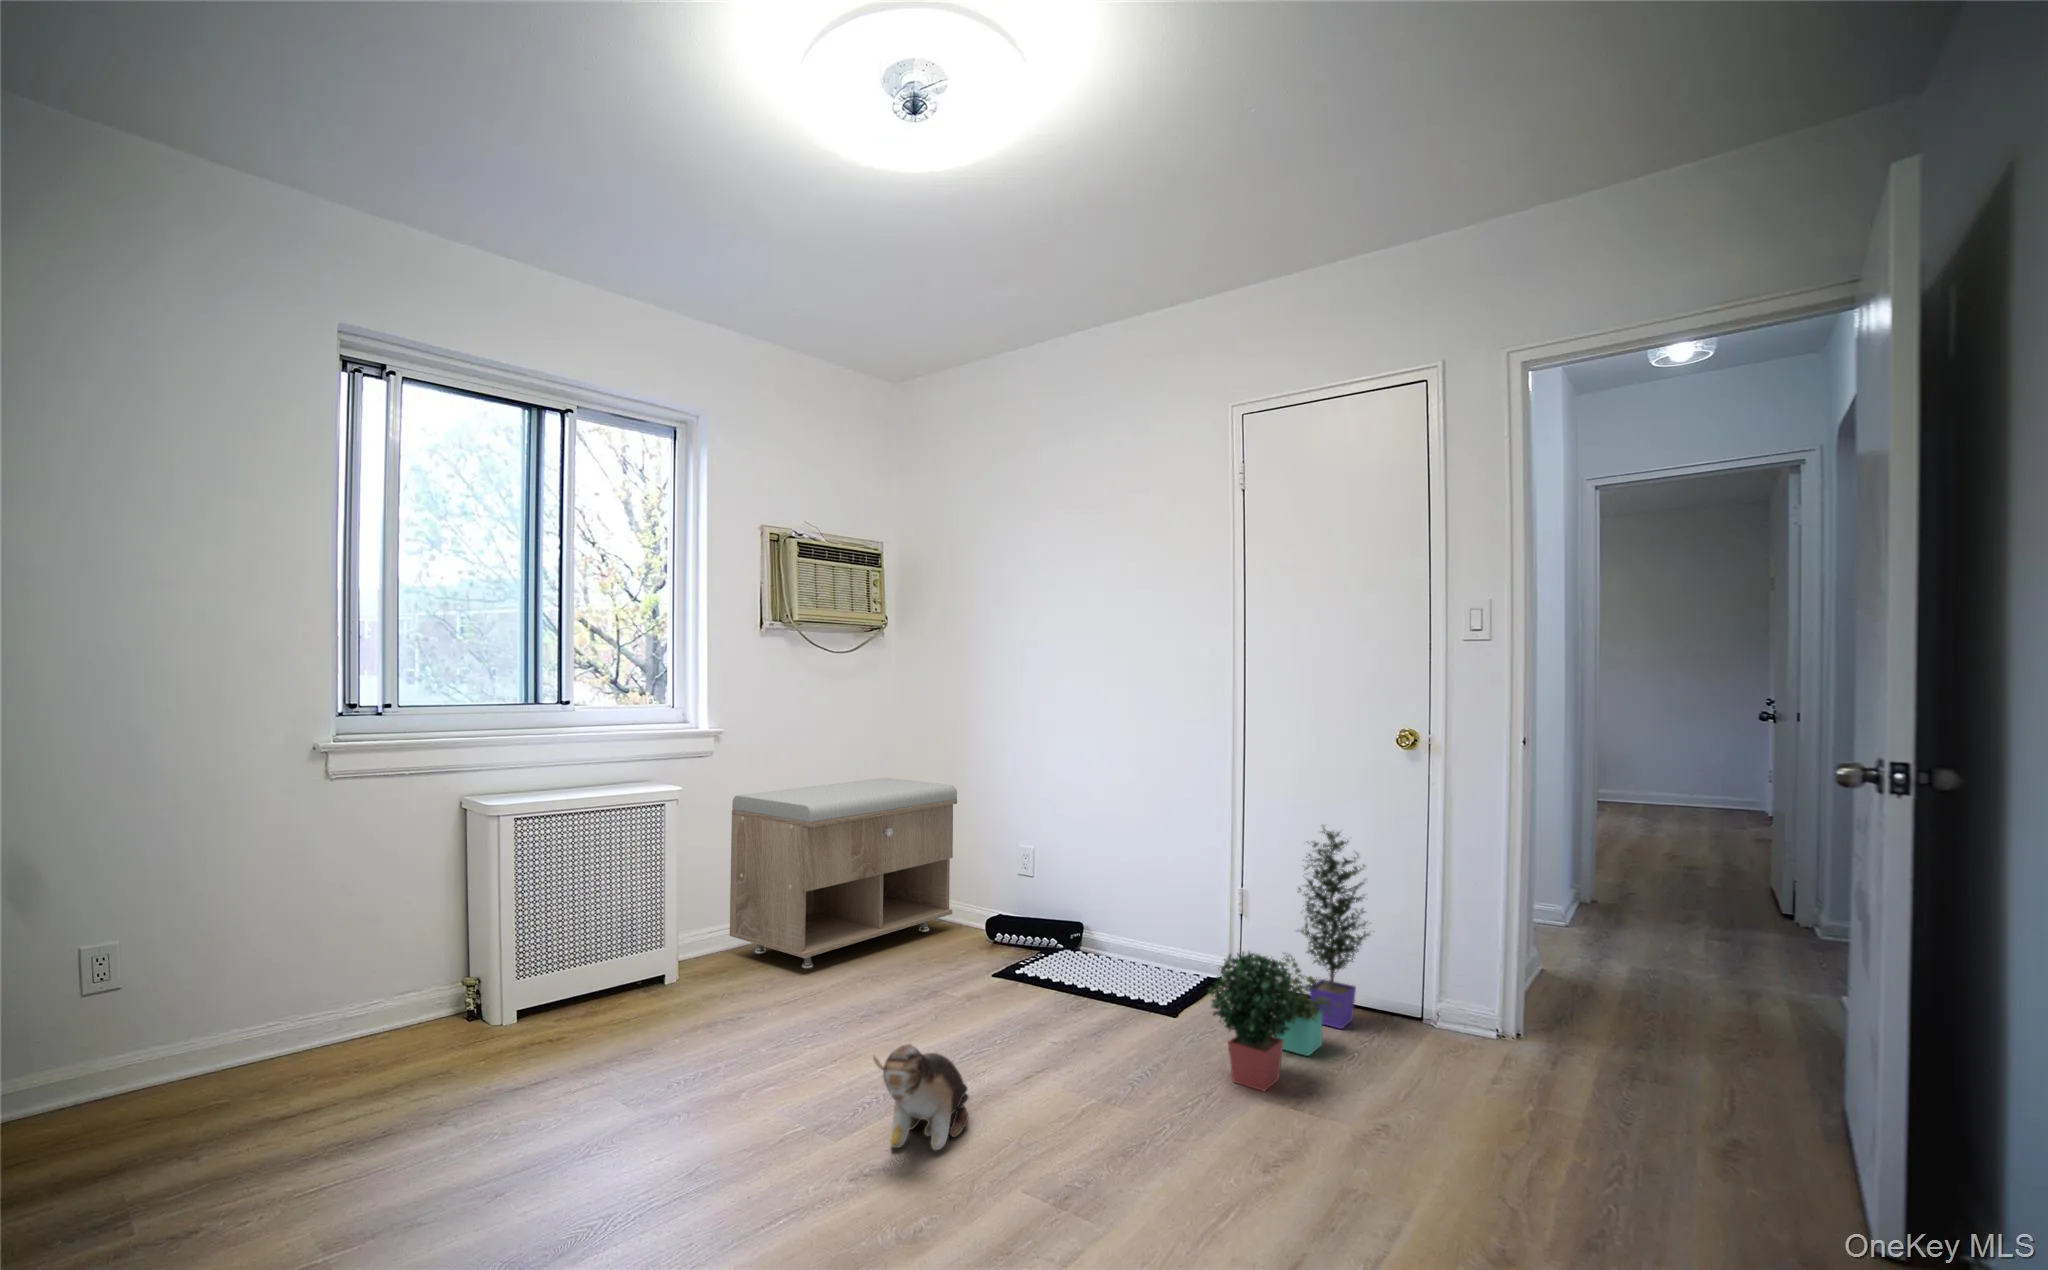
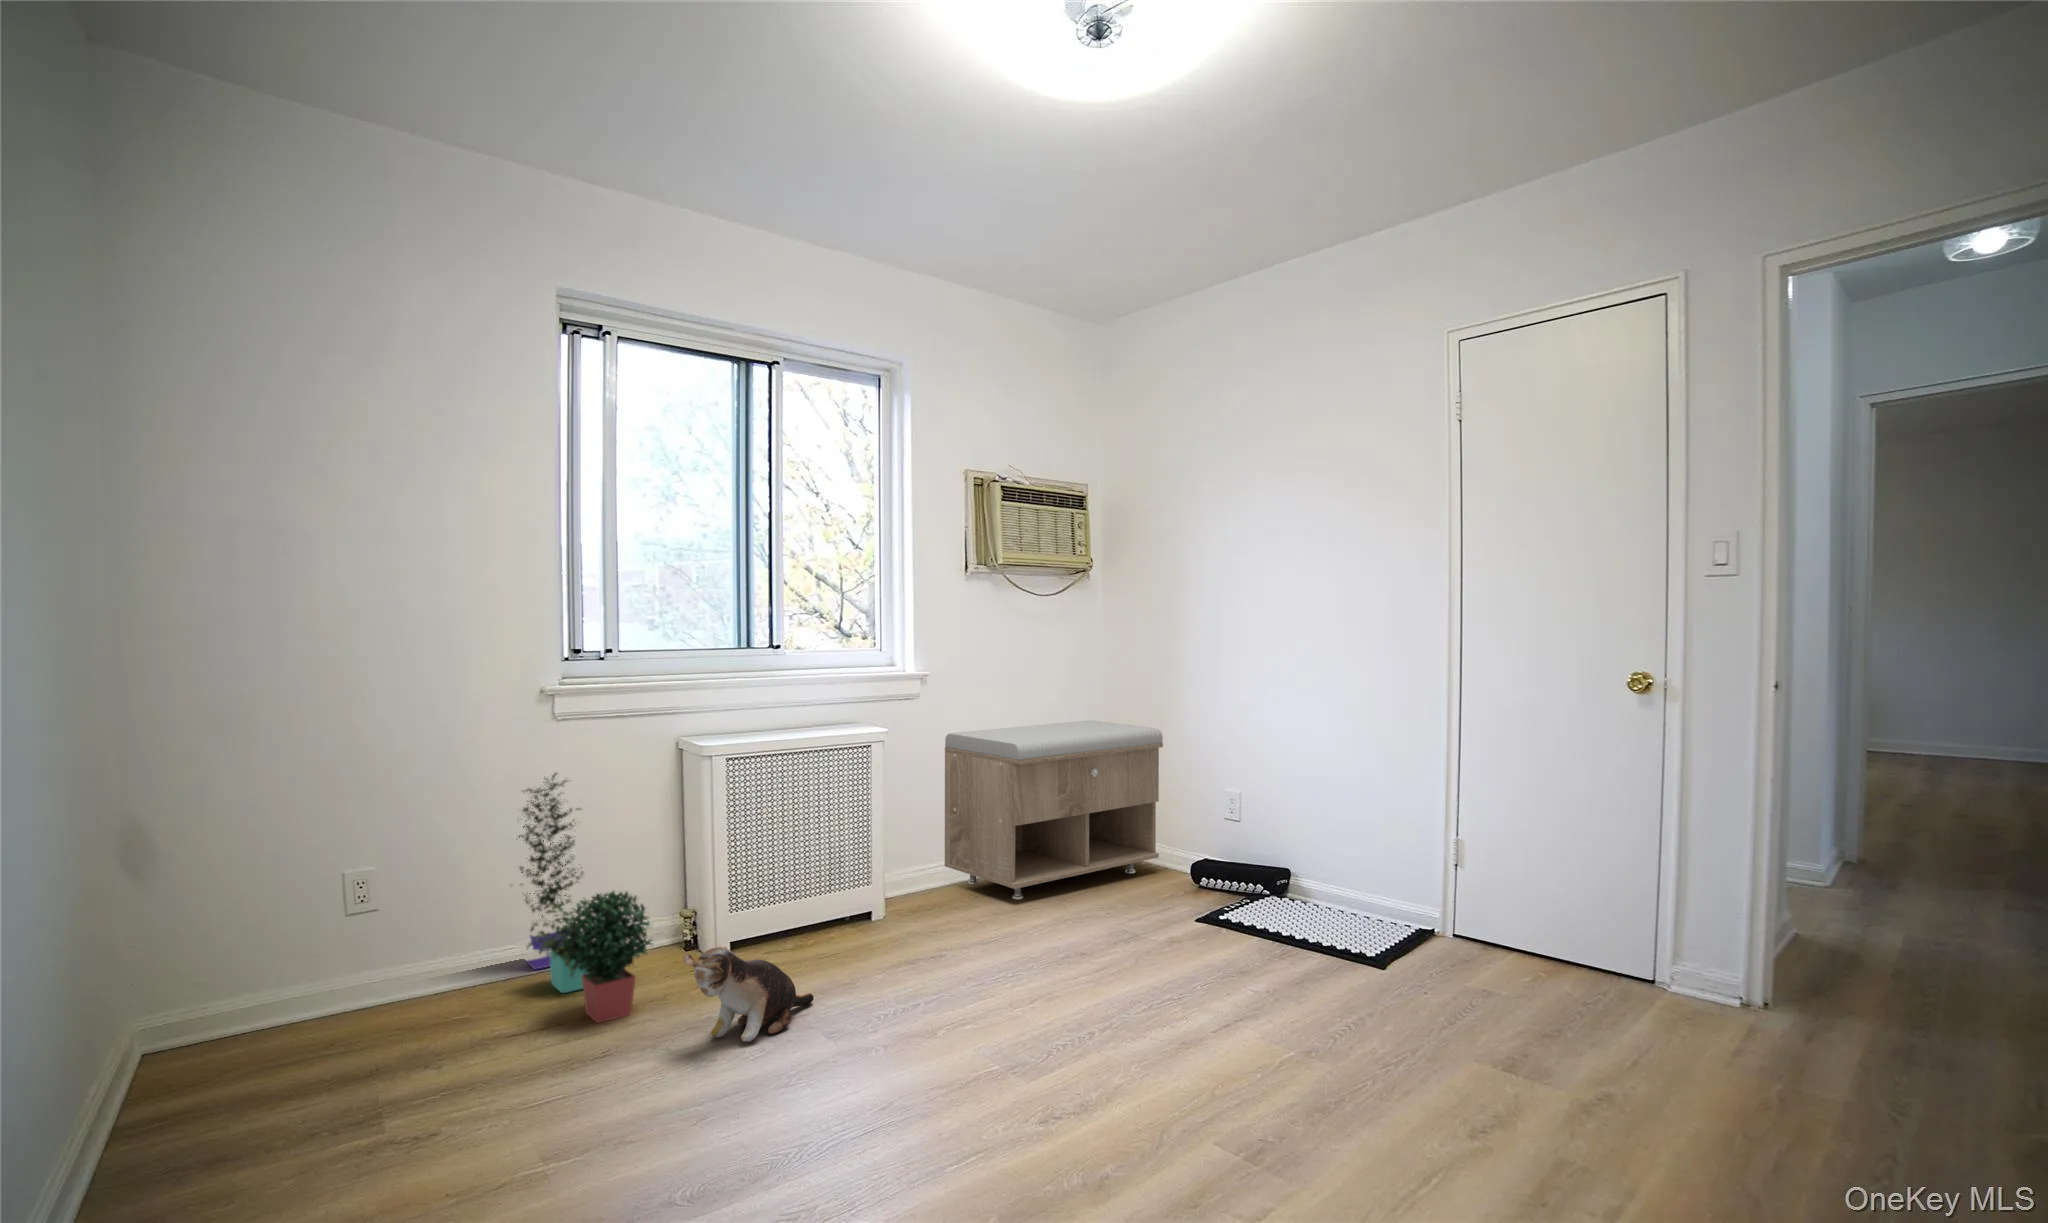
potted plant: present [1208,826,1369,1091] -> present [519,773,652,1023]
plush toy: present [873,1044,968,1150] -> present [683,947,814,1041]

